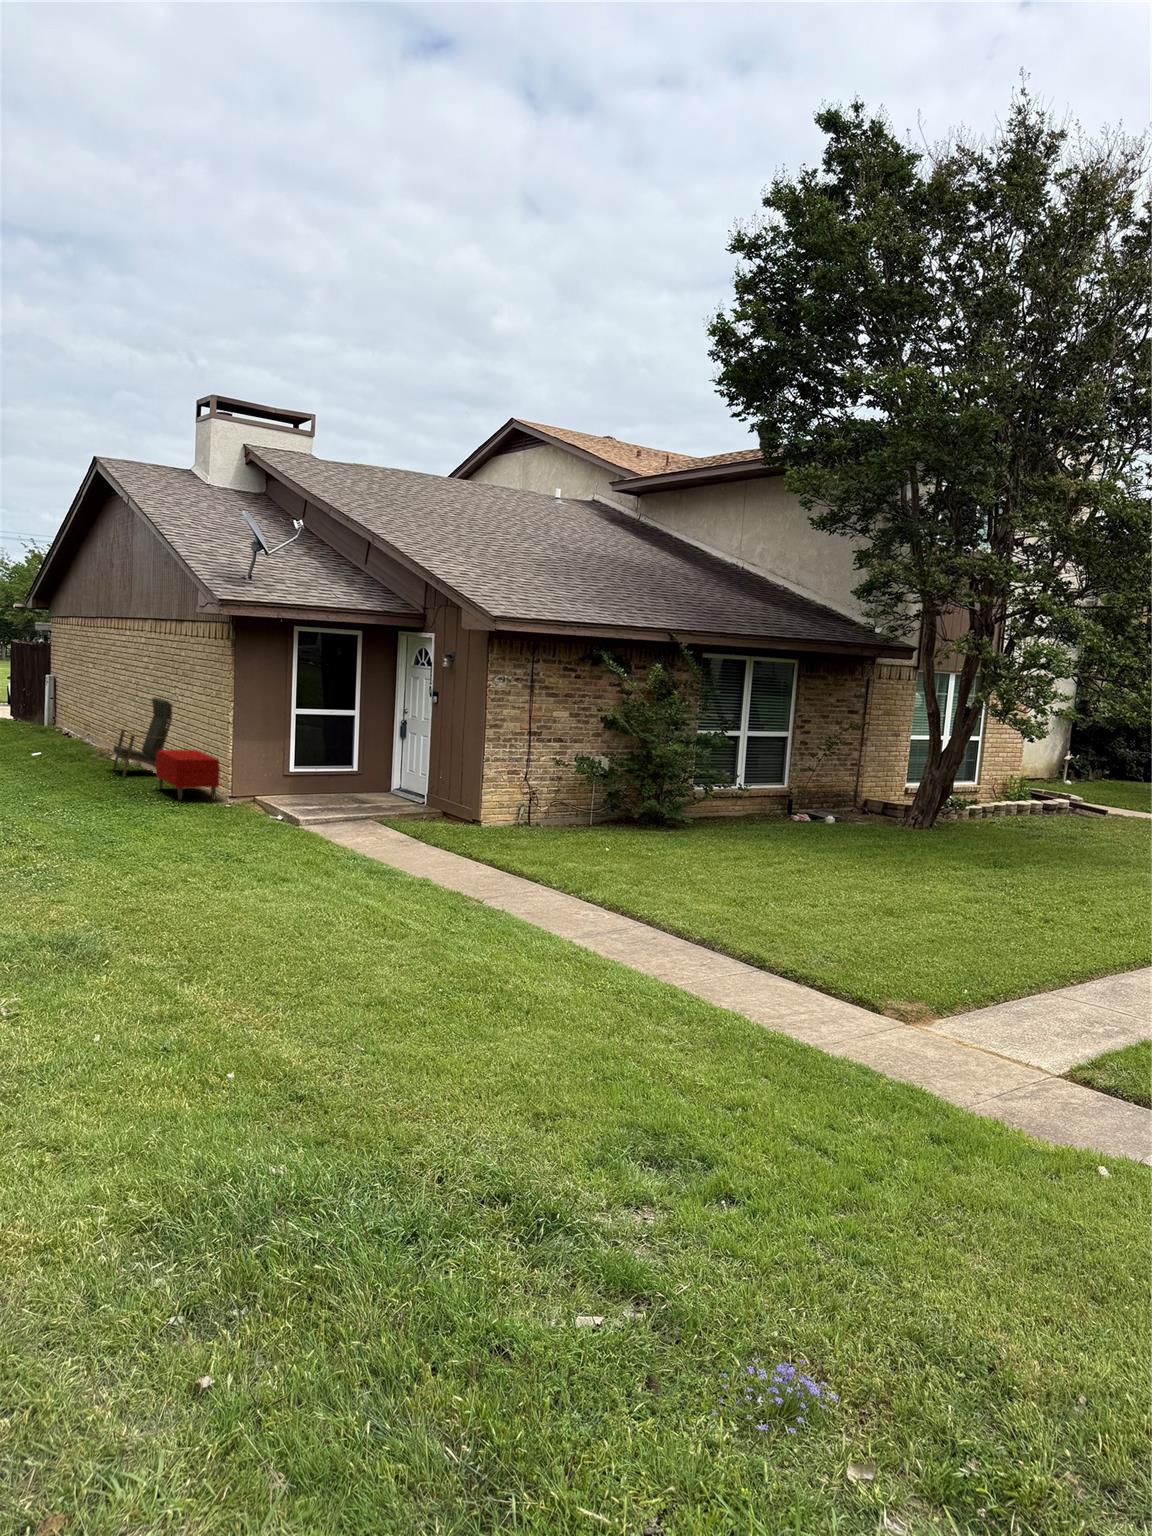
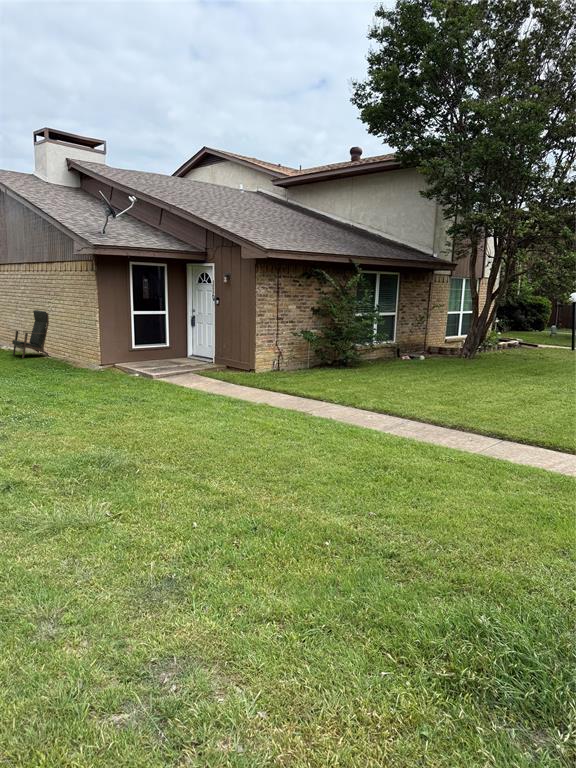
bench: present [156,750,220,800] -> none [48,339,93,370]

